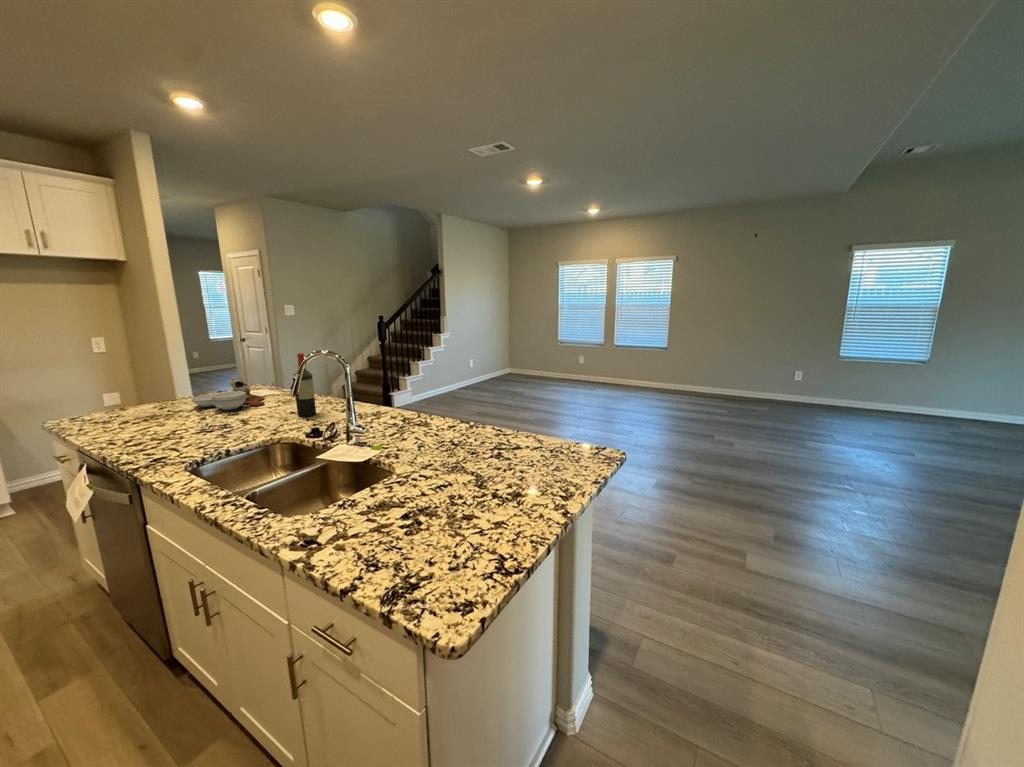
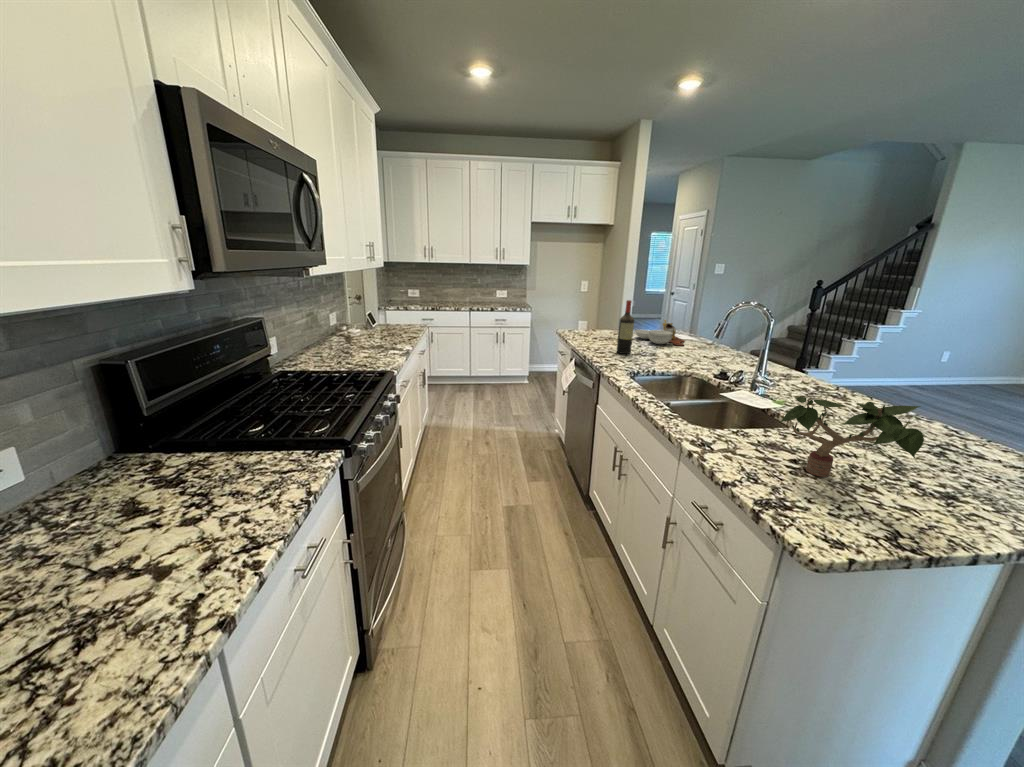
wine bottle: present [293,353,316,417] -> present [617,300,634,354]
potted plant: none [369,426,515,526] -> present [781,397,924,477]

